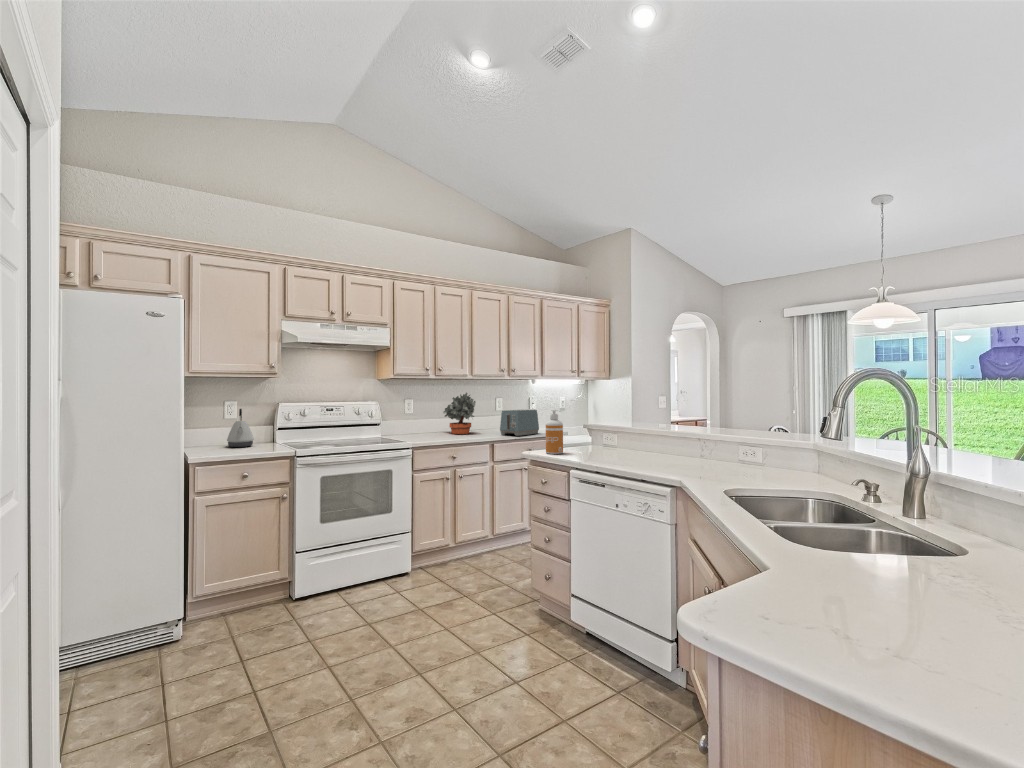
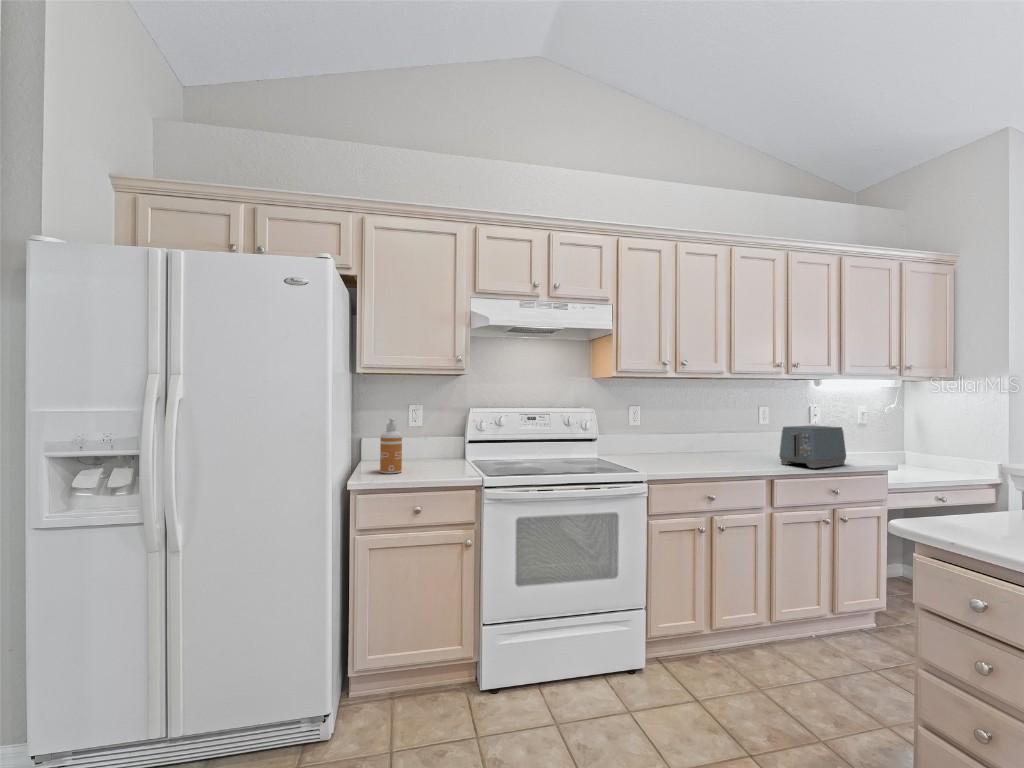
potted plant: present [443,393,476,434] -> none [685,397,739,459]
kettle: present [227,409,254,447] -> none [406,415,437,466]
soap dispenser: present [546,410,563,454] -> present [380,418,402,473]

